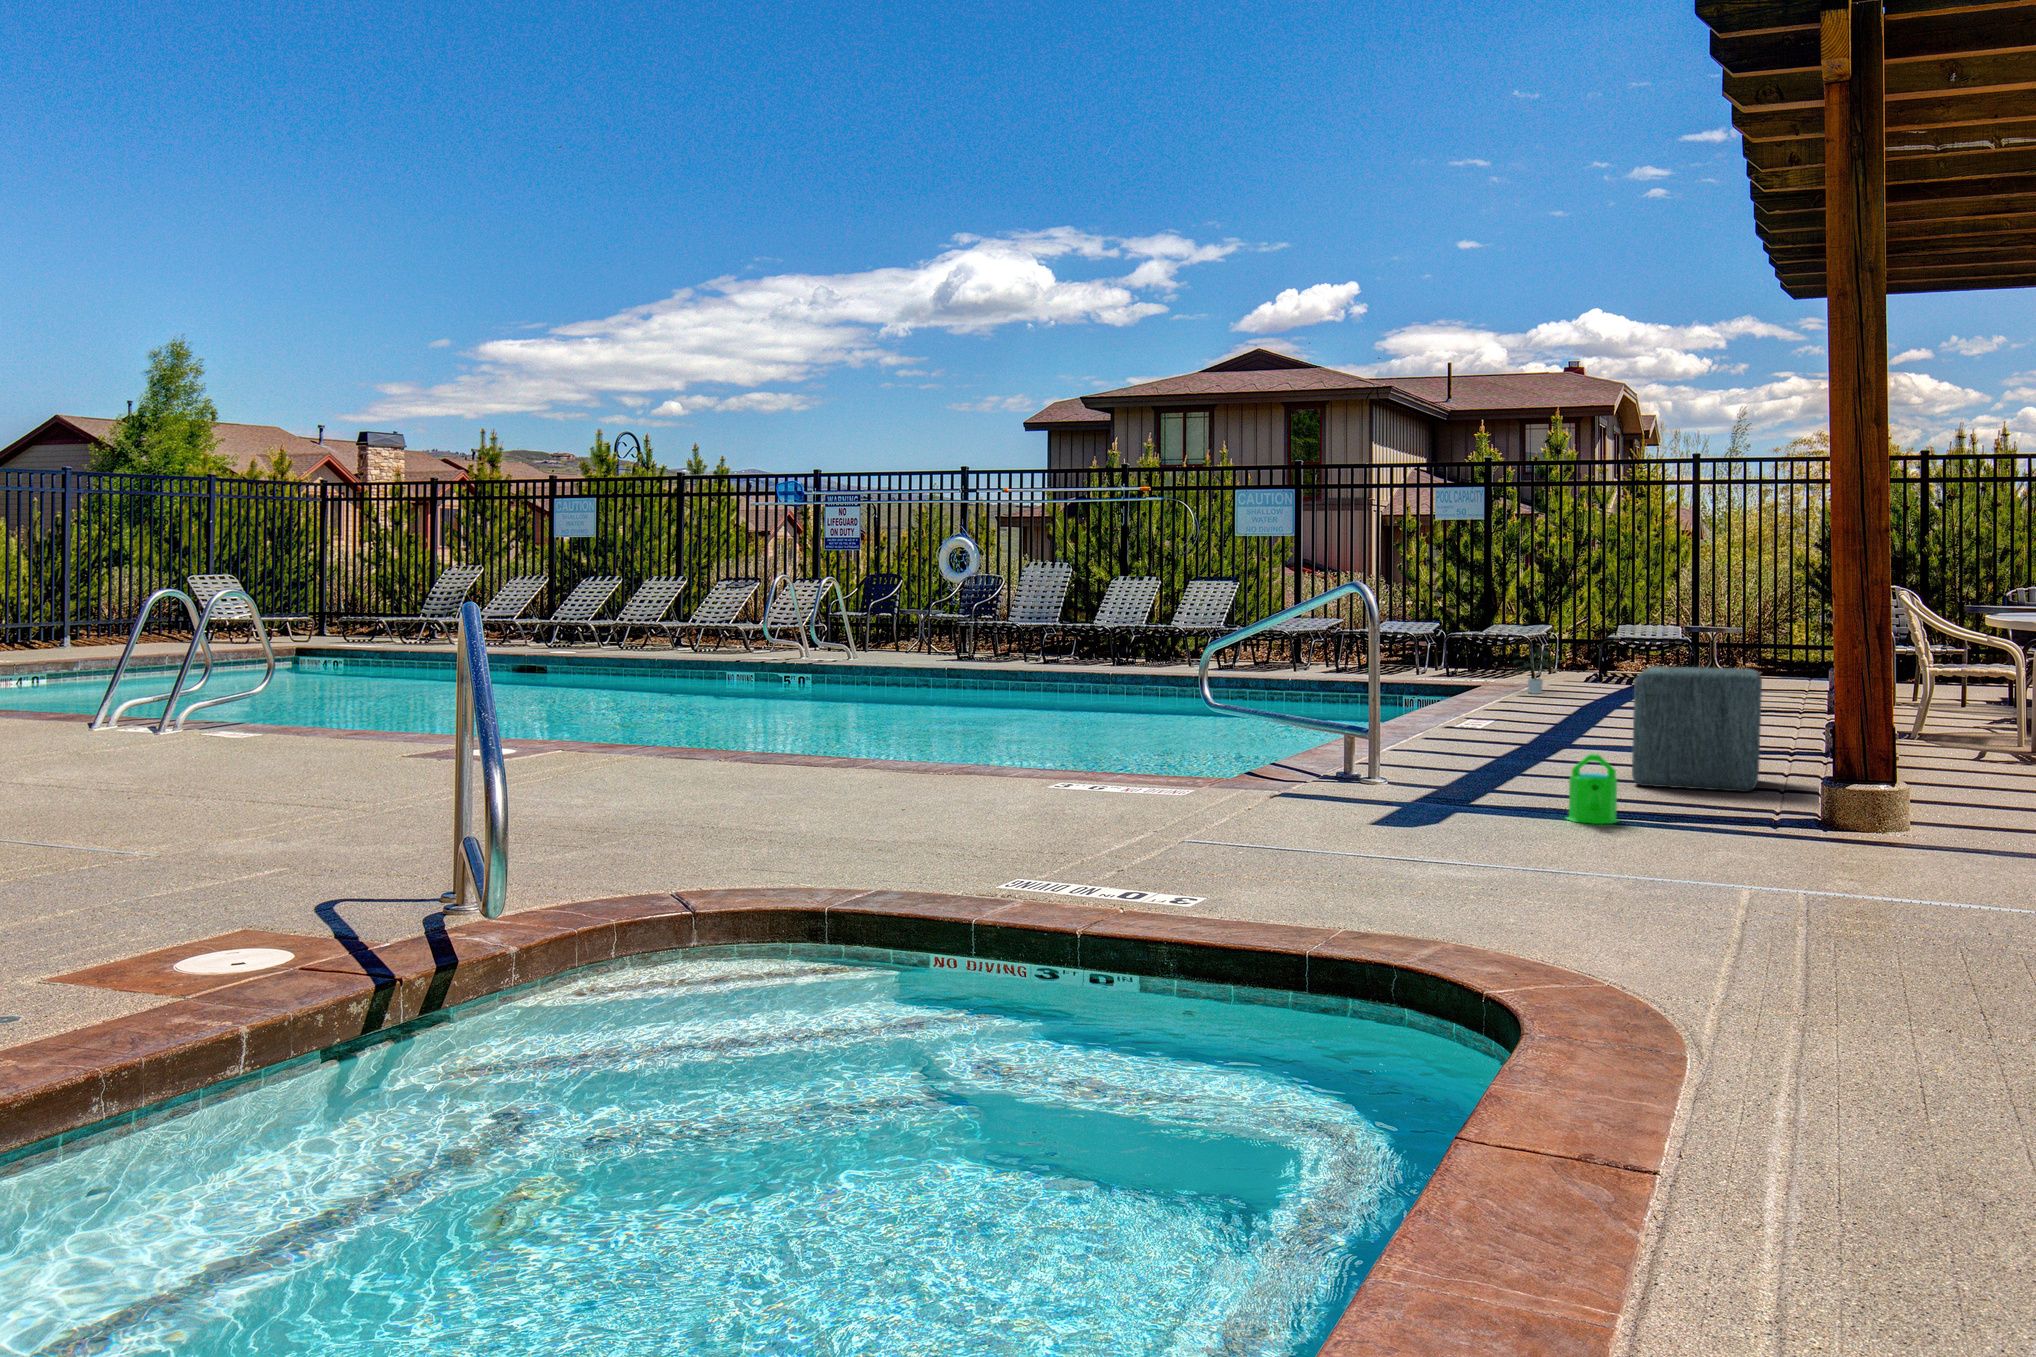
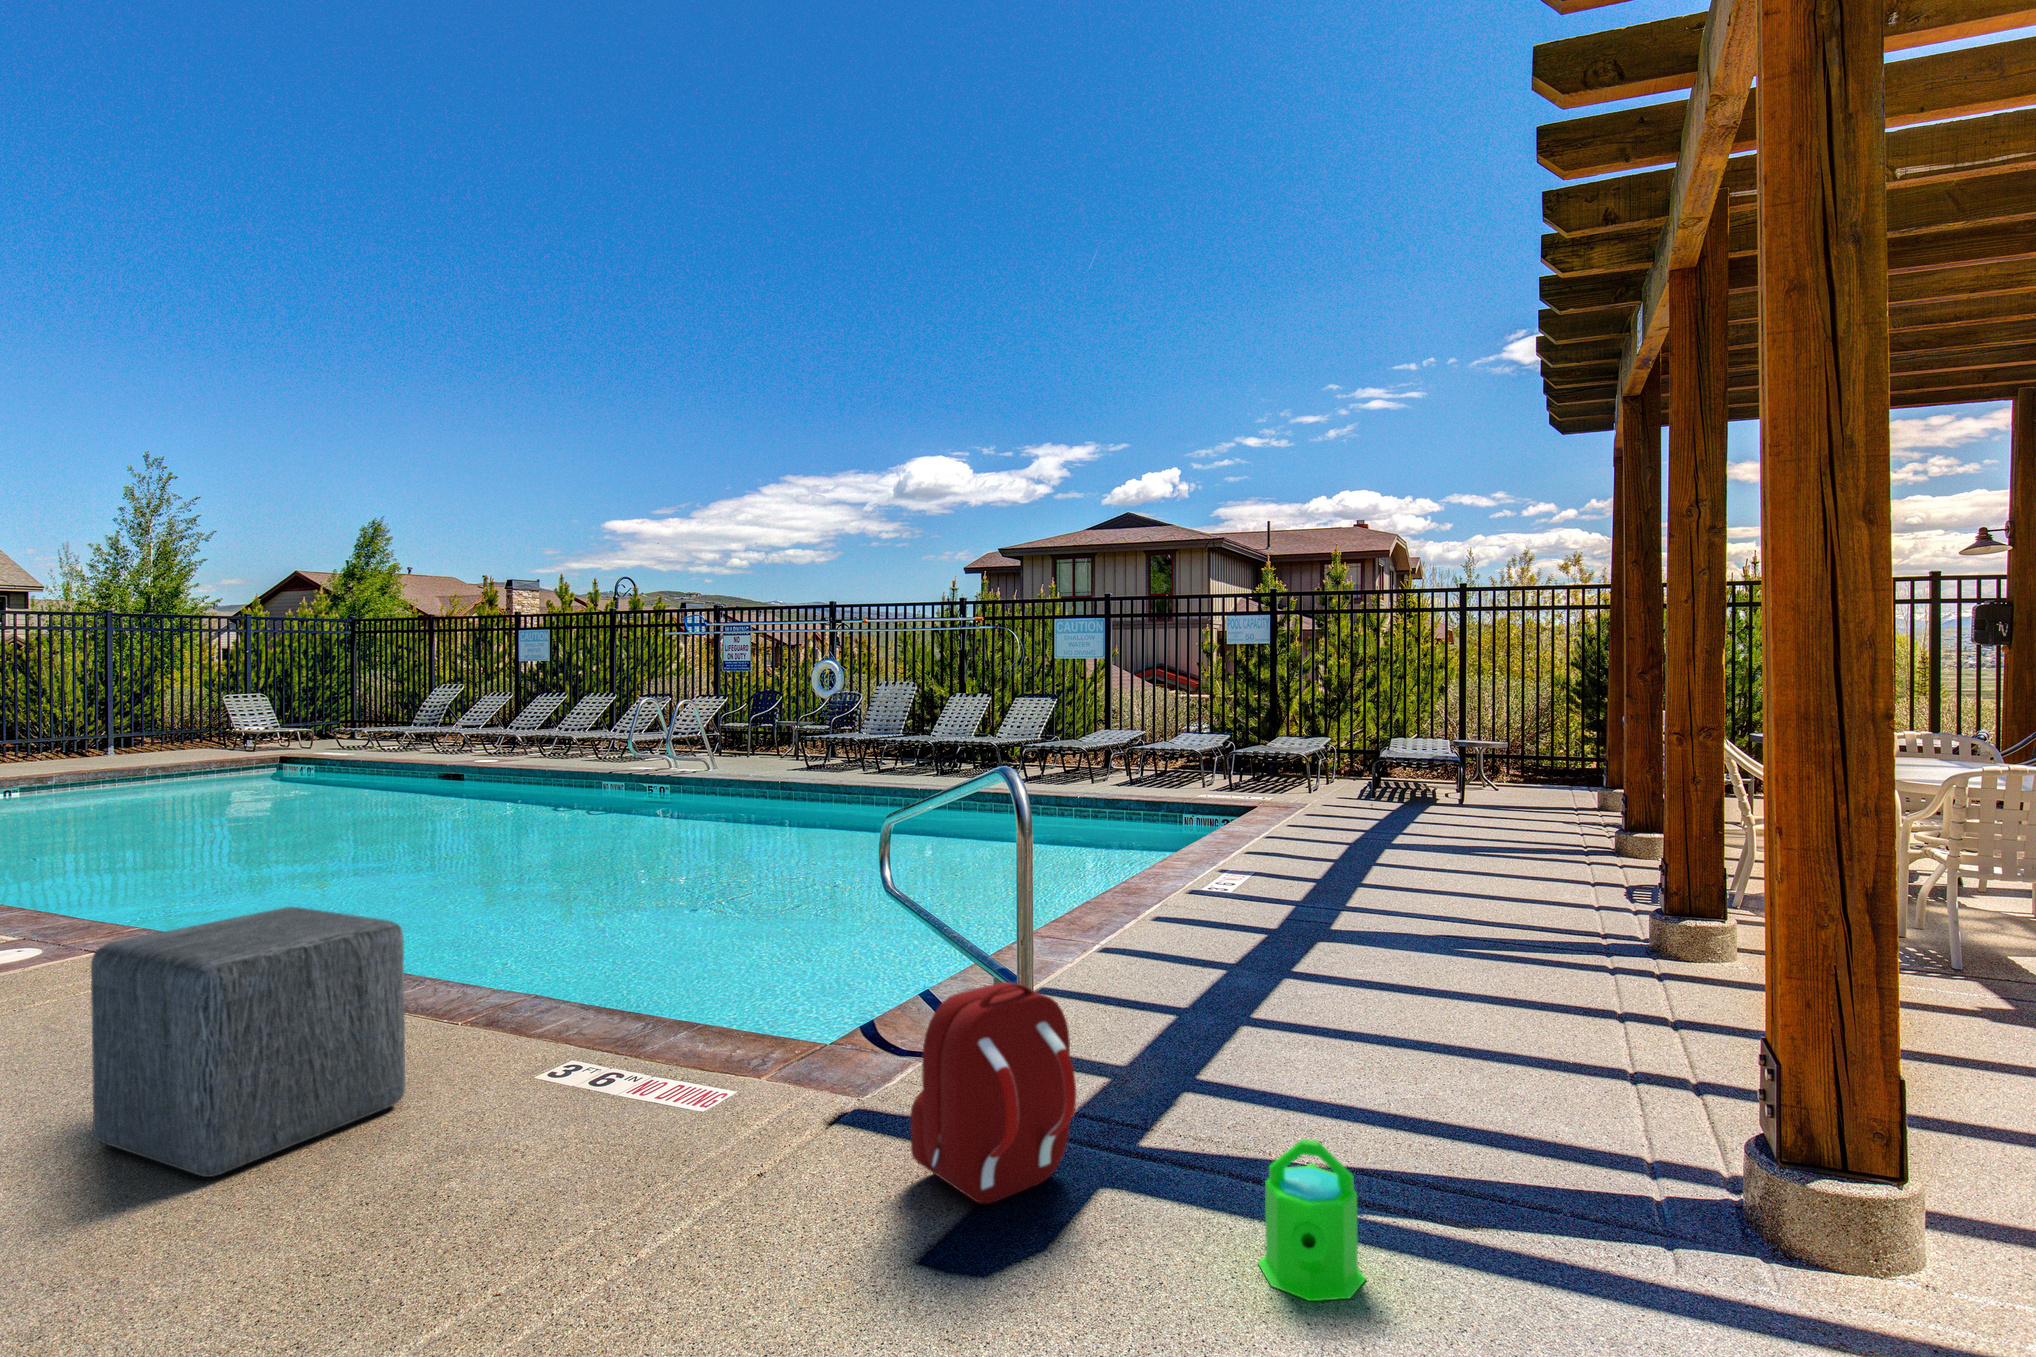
potted plant: present [1513,648,1554,694] -> none [1286,770,1332,816]
ottoman: present [1632,666,1762,792] -> present [91,907,405,1177]
backpack: none [1360,692,1459,808] -> present [910,982,1076,1204]

